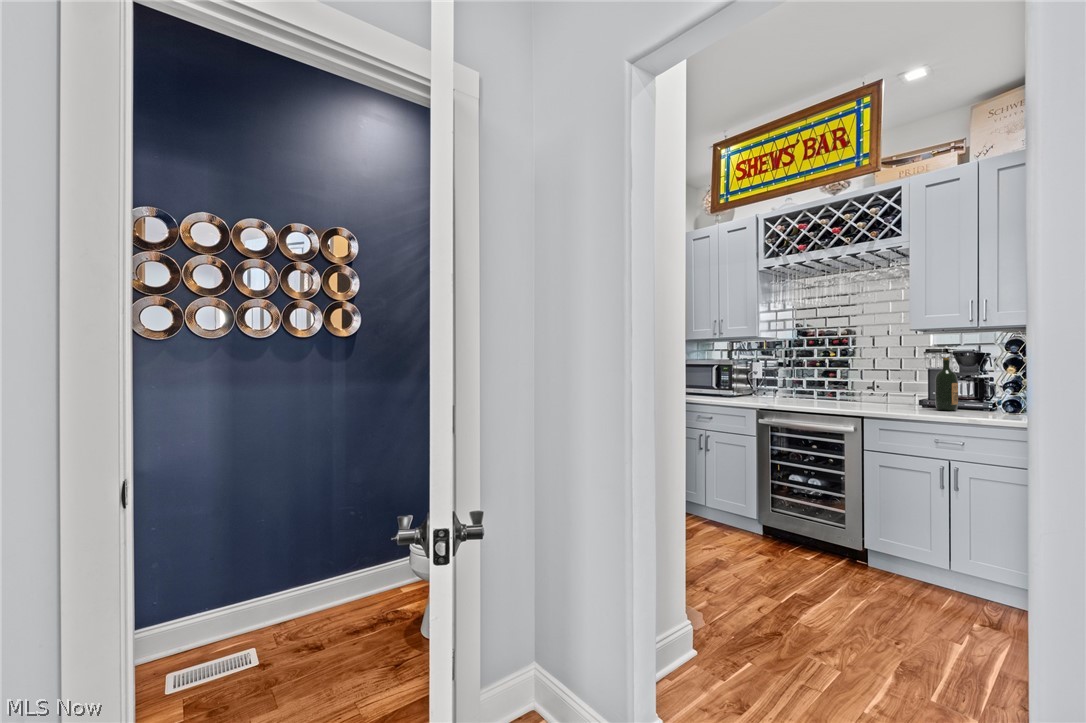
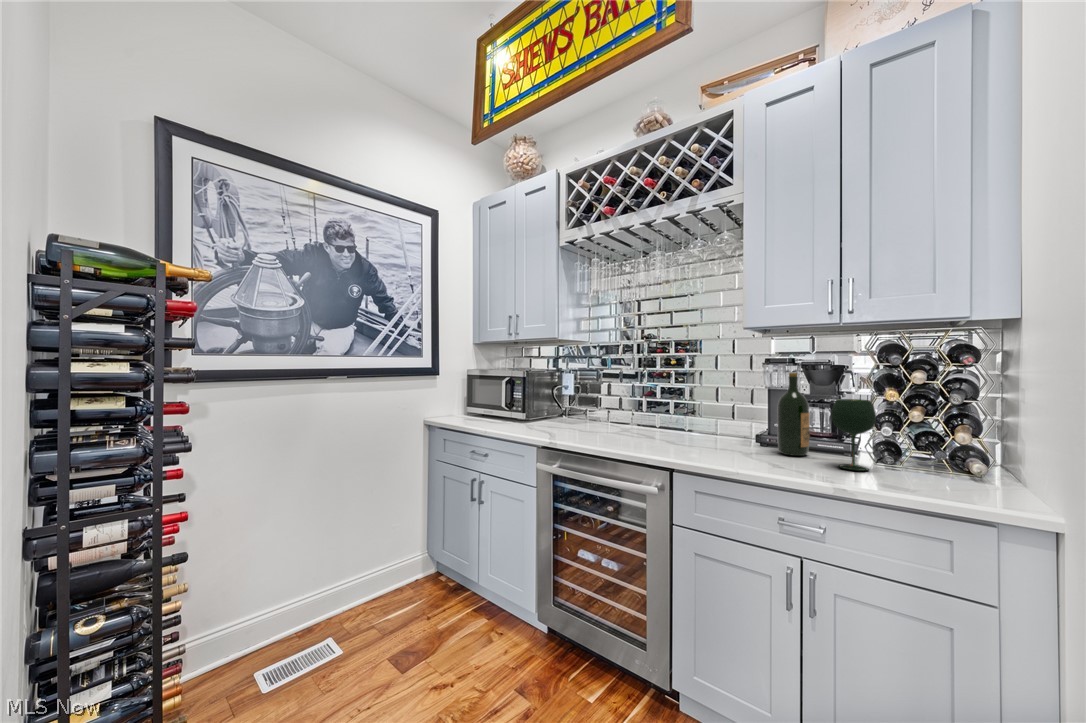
wine glass: none [972,373,1002,415] -> present [831,399,876,471]

